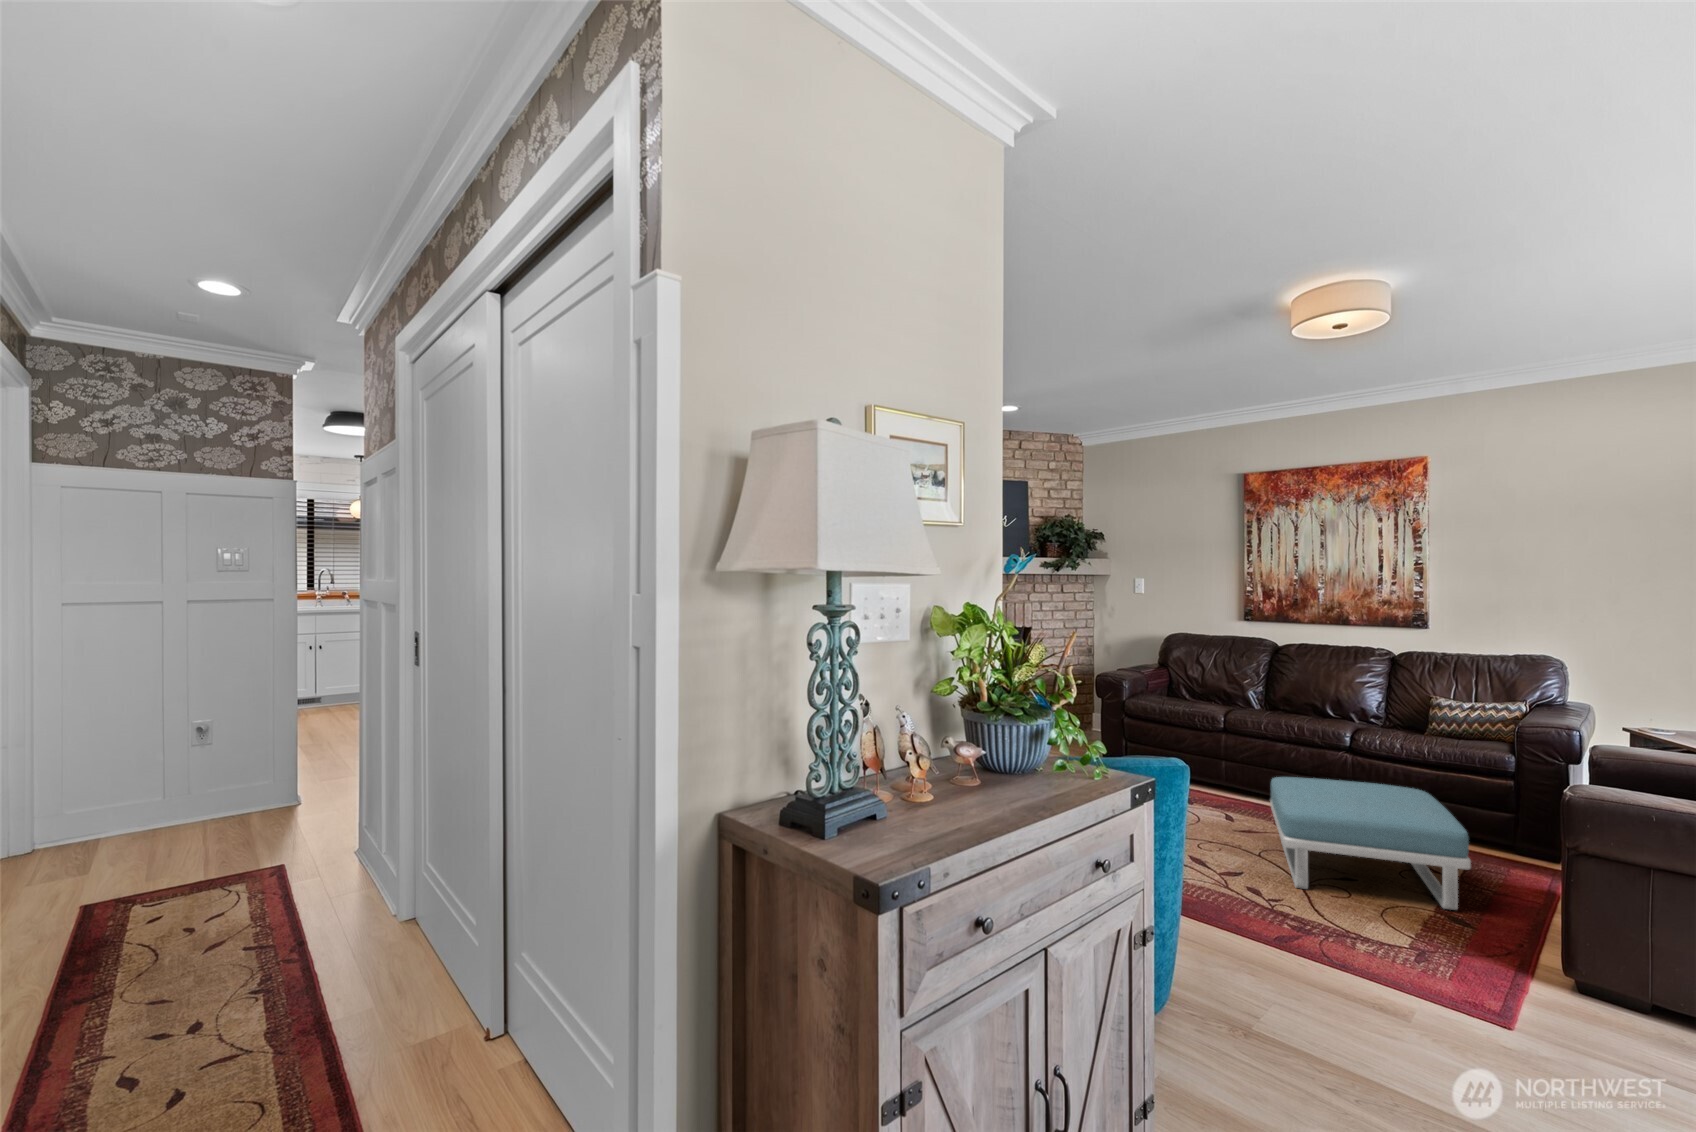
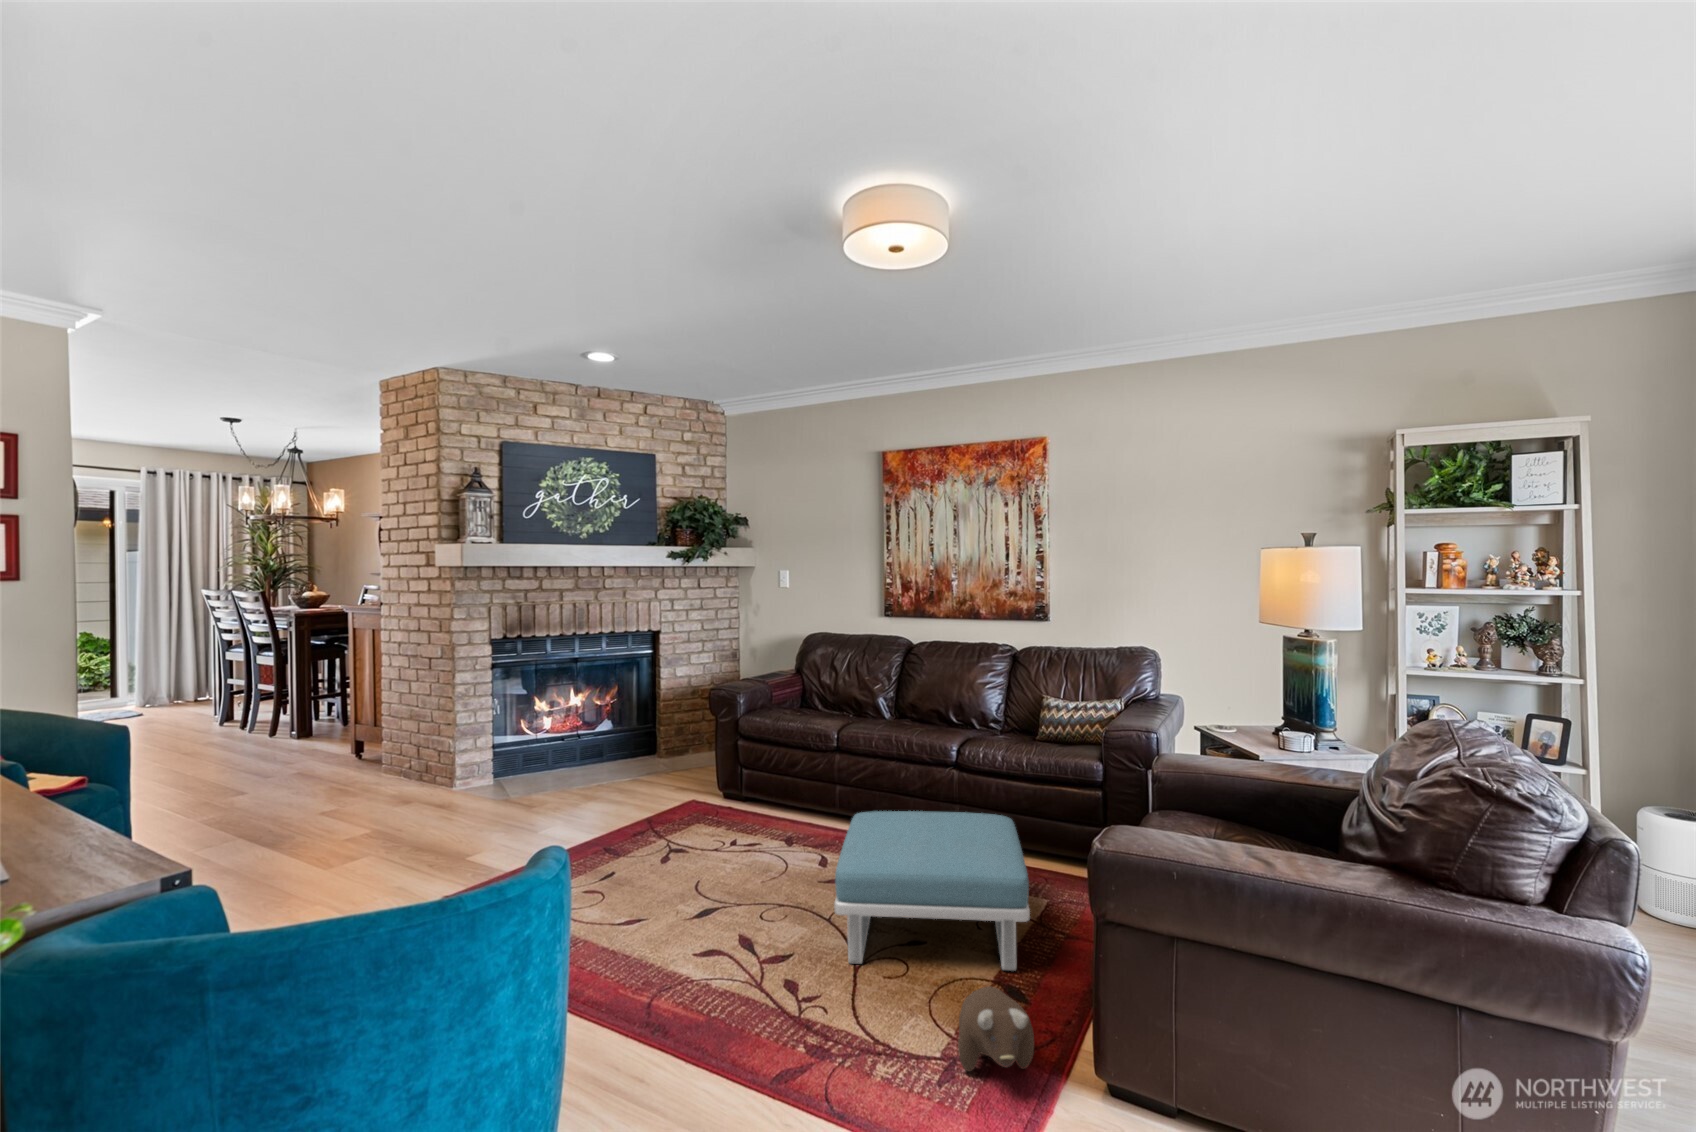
plush toy: none [1426,903,1505,970] -> present [958,986,1034,1071]

